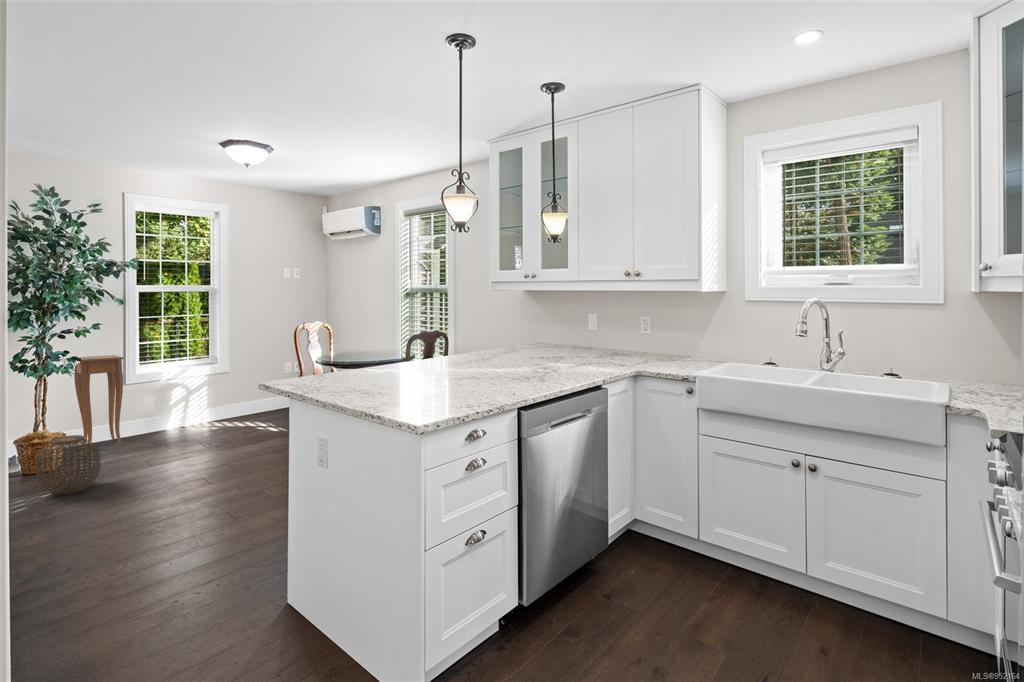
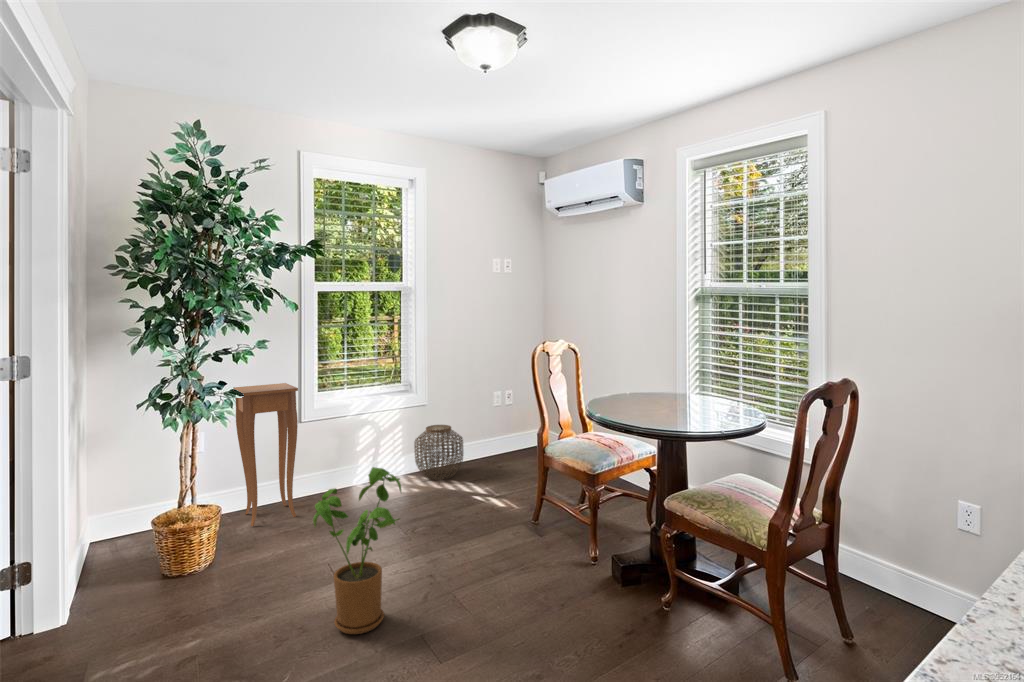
house plant: none [131,395,188,486] -> present [313,467,401,634]
woven basket: present [35,435,101,494] -> present [414,425,463,480]

